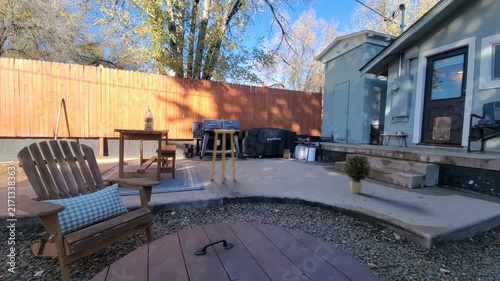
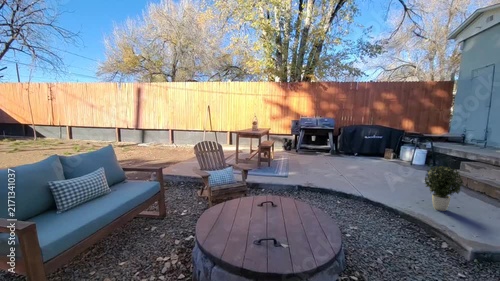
stool: present [211,130,235,182] -> none [287,131,308,179]

